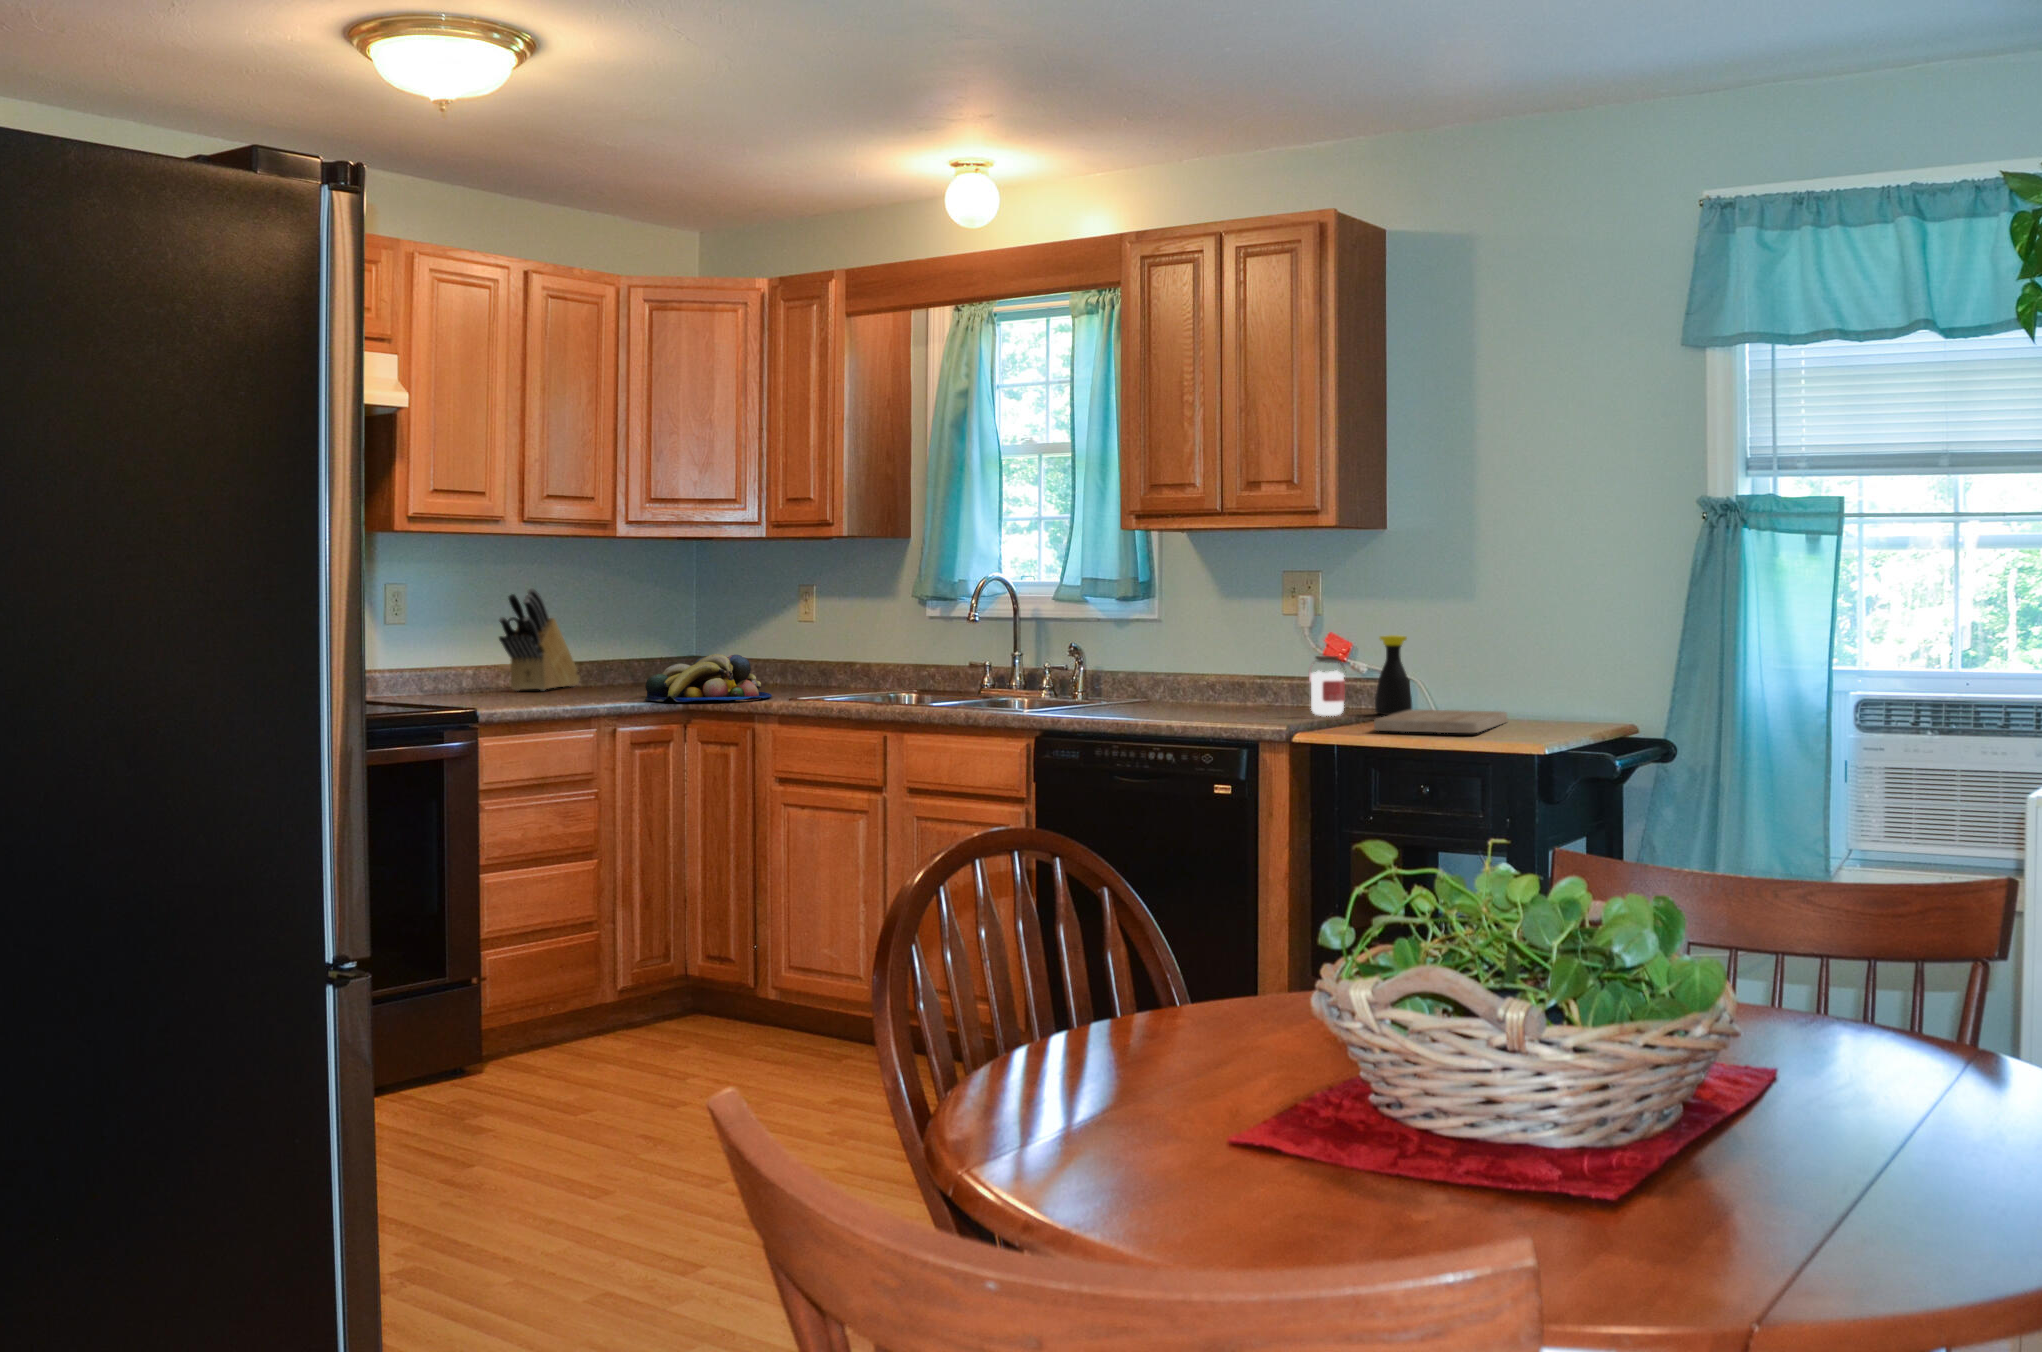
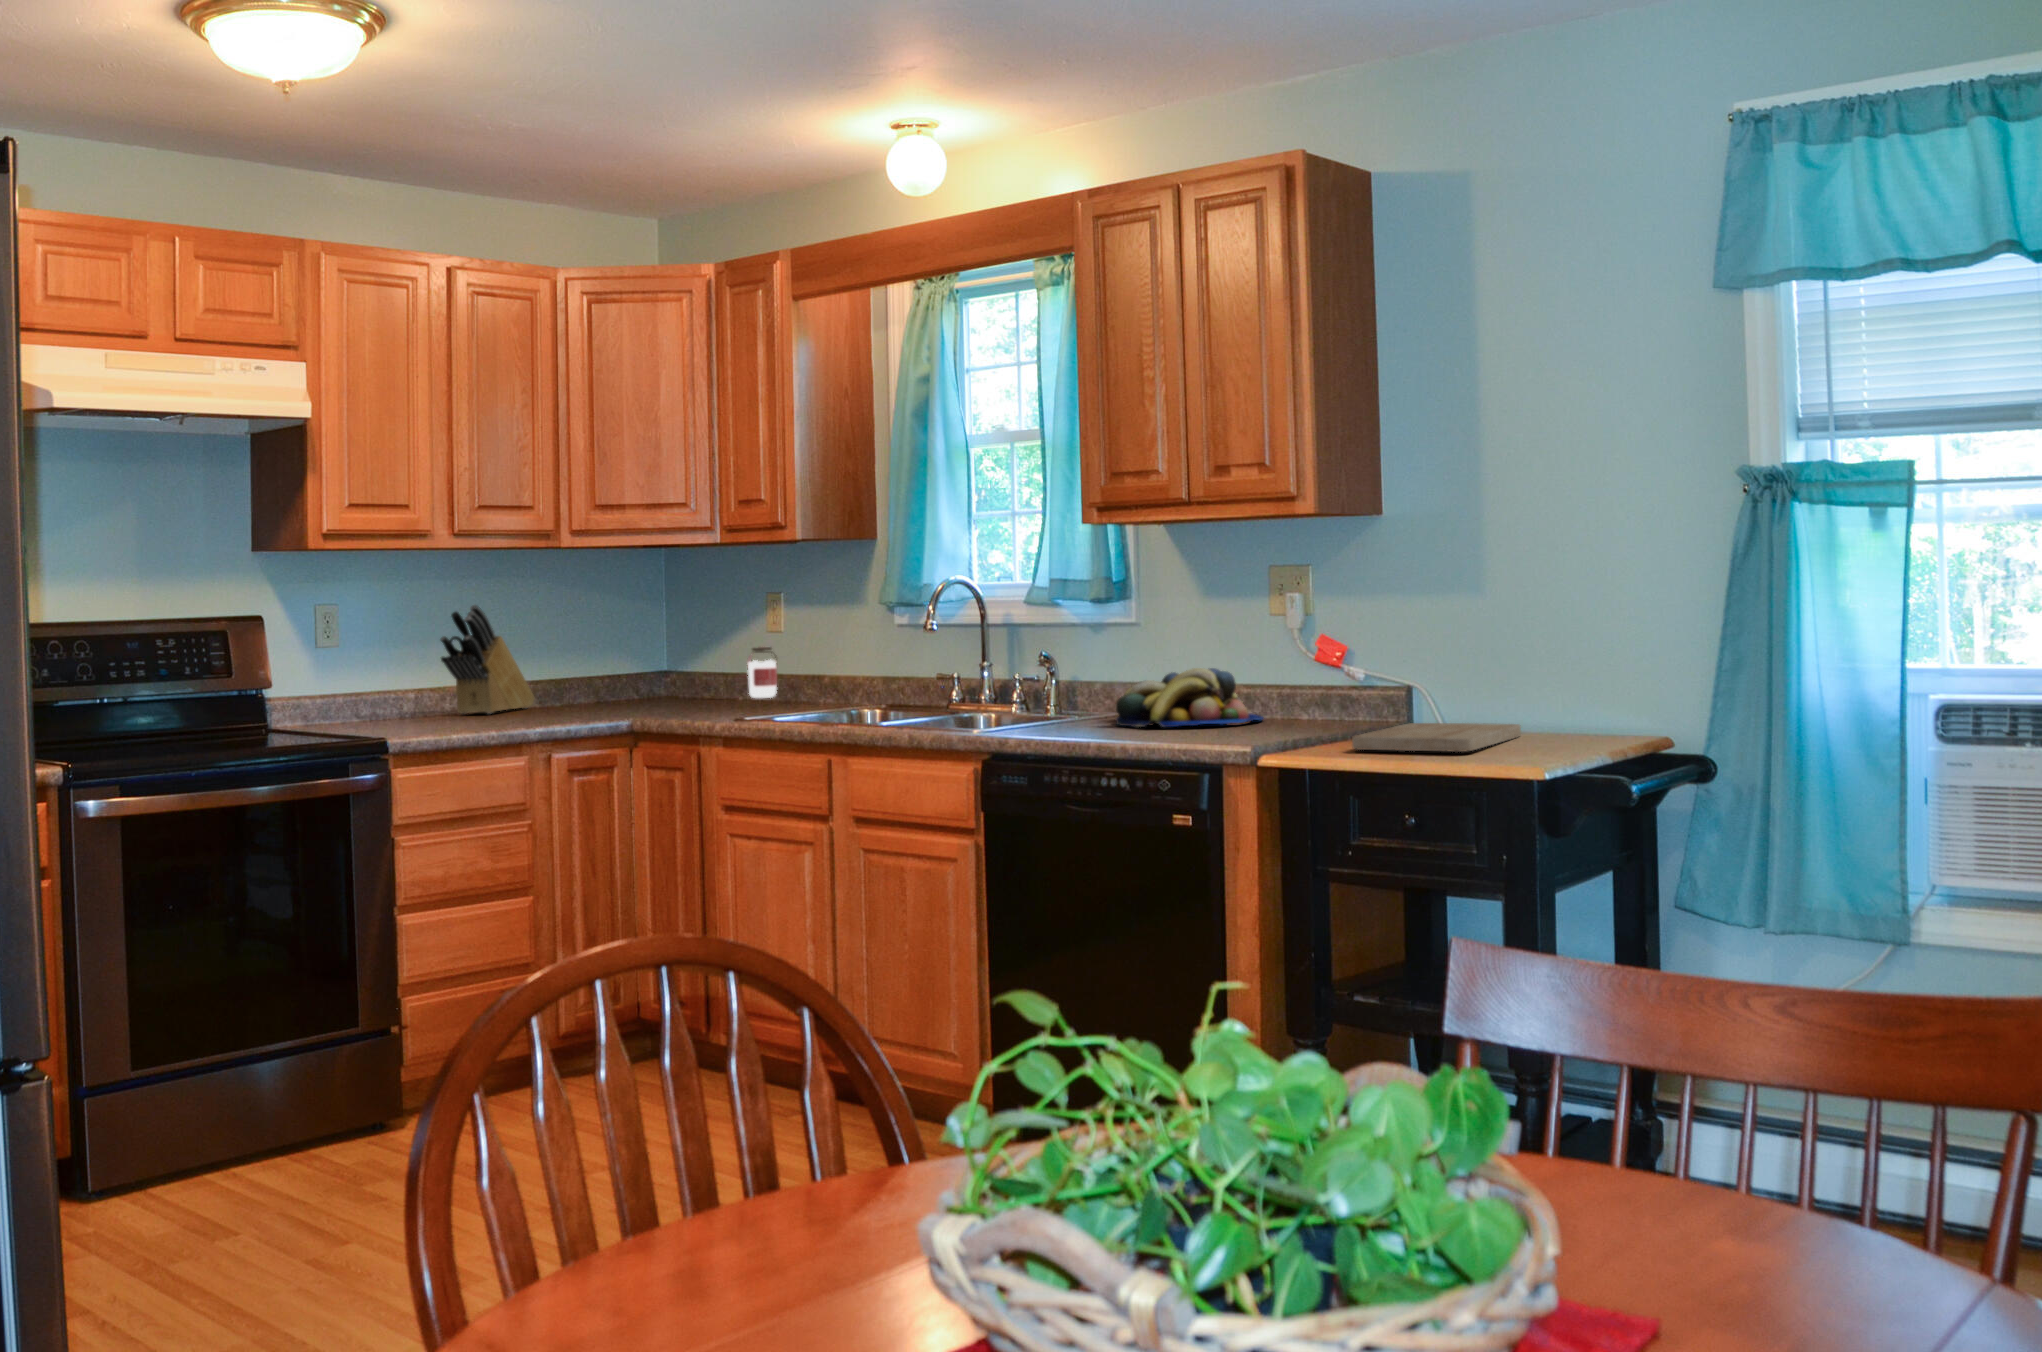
bottle: present [1375,635,1412,715] -> none [1371,637,1415,729]
fruit bowl: present [645,654,772,702] -> present [1116,668,1263,727]
jar: present [1309,656,1345,716] -> present [747,647,778,698]

